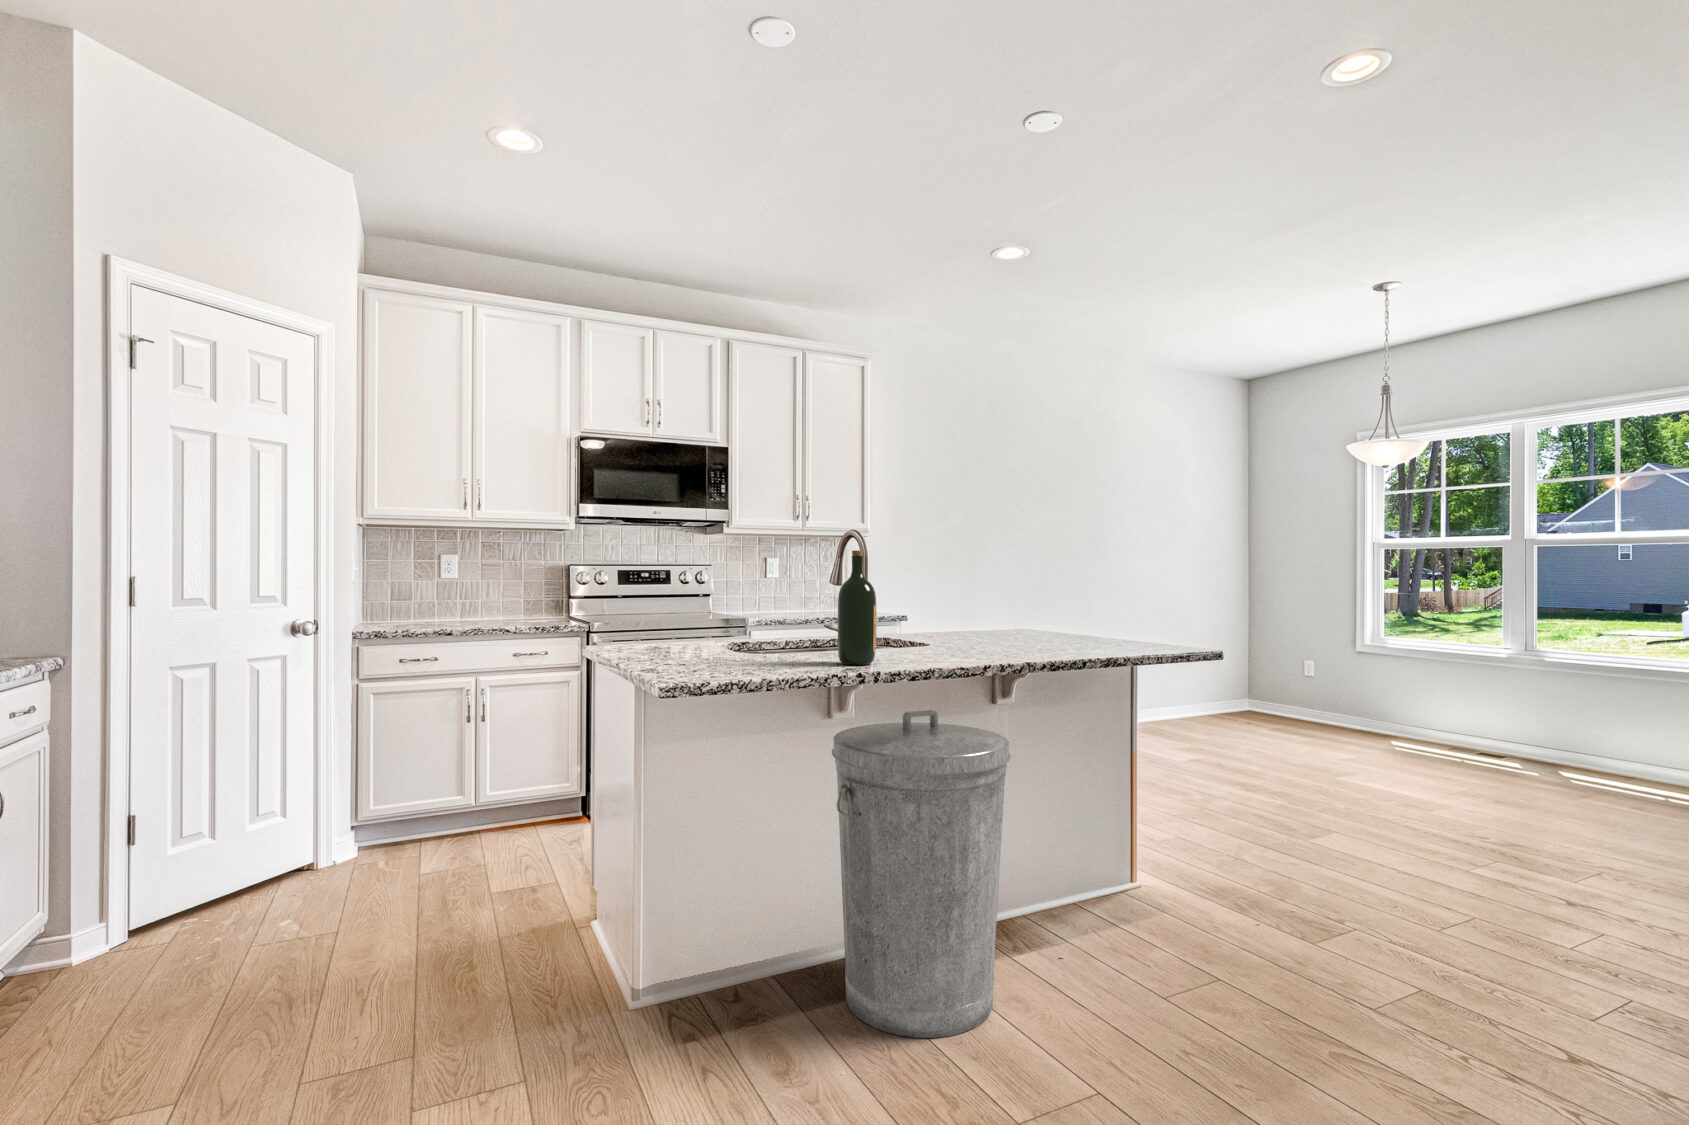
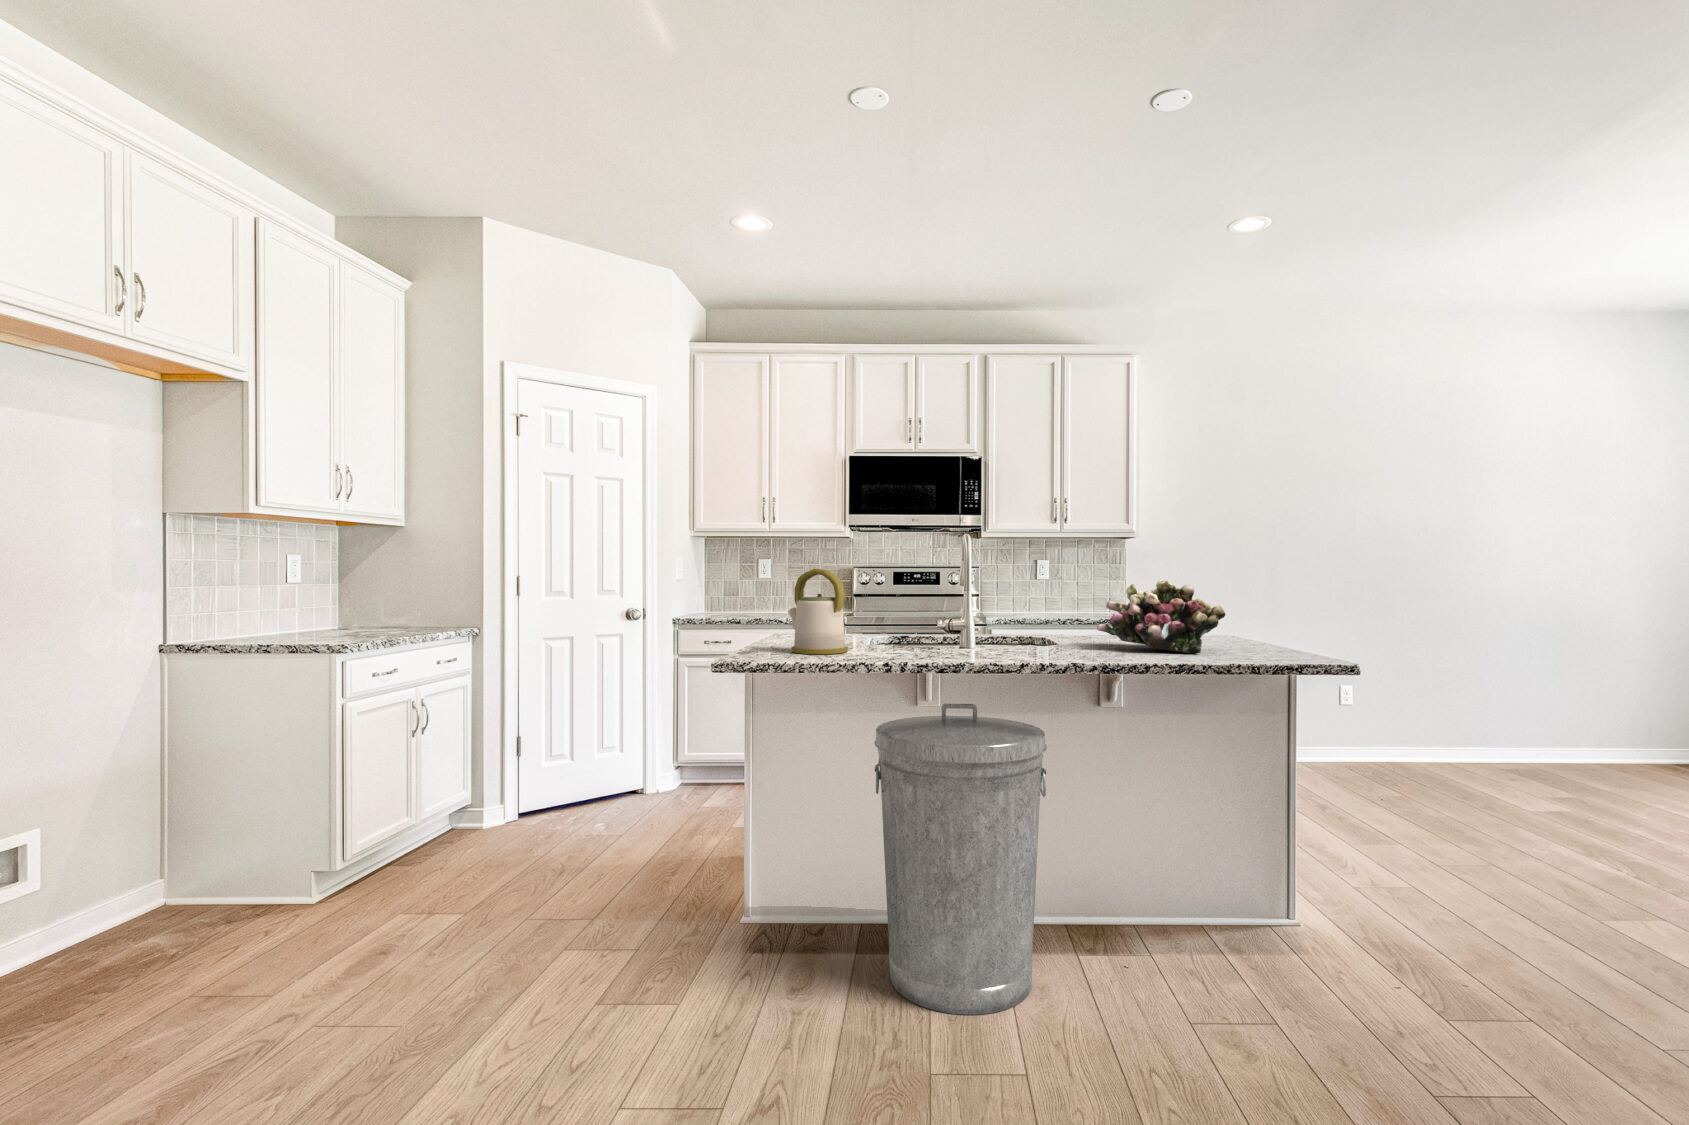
wine bottle: present [838,550,877,665] -> none [890,551,926,657]
kettle: none [704,569,783,668] -> present [788,569,848,654]
flower arrangement: none [975,580,1083,647] -> present [1097,580,1225,653]

